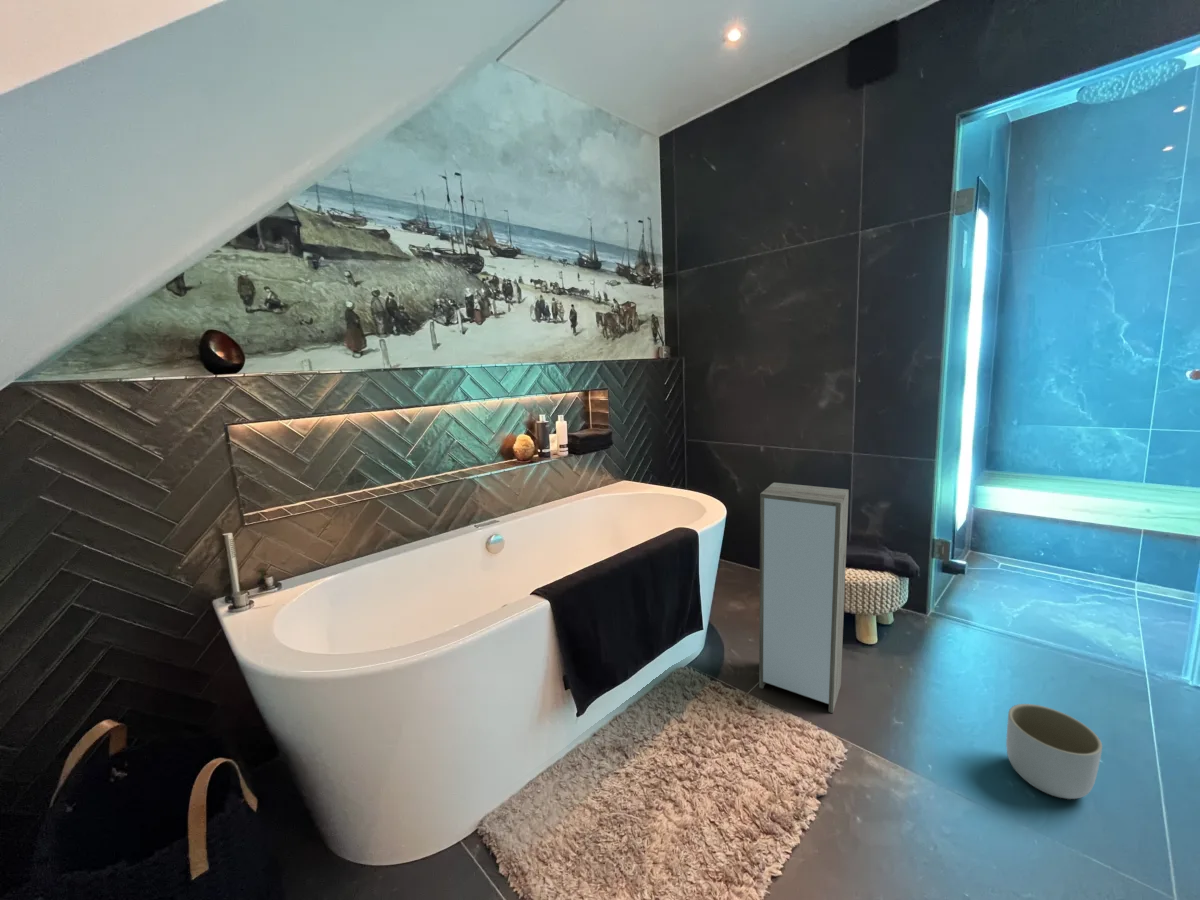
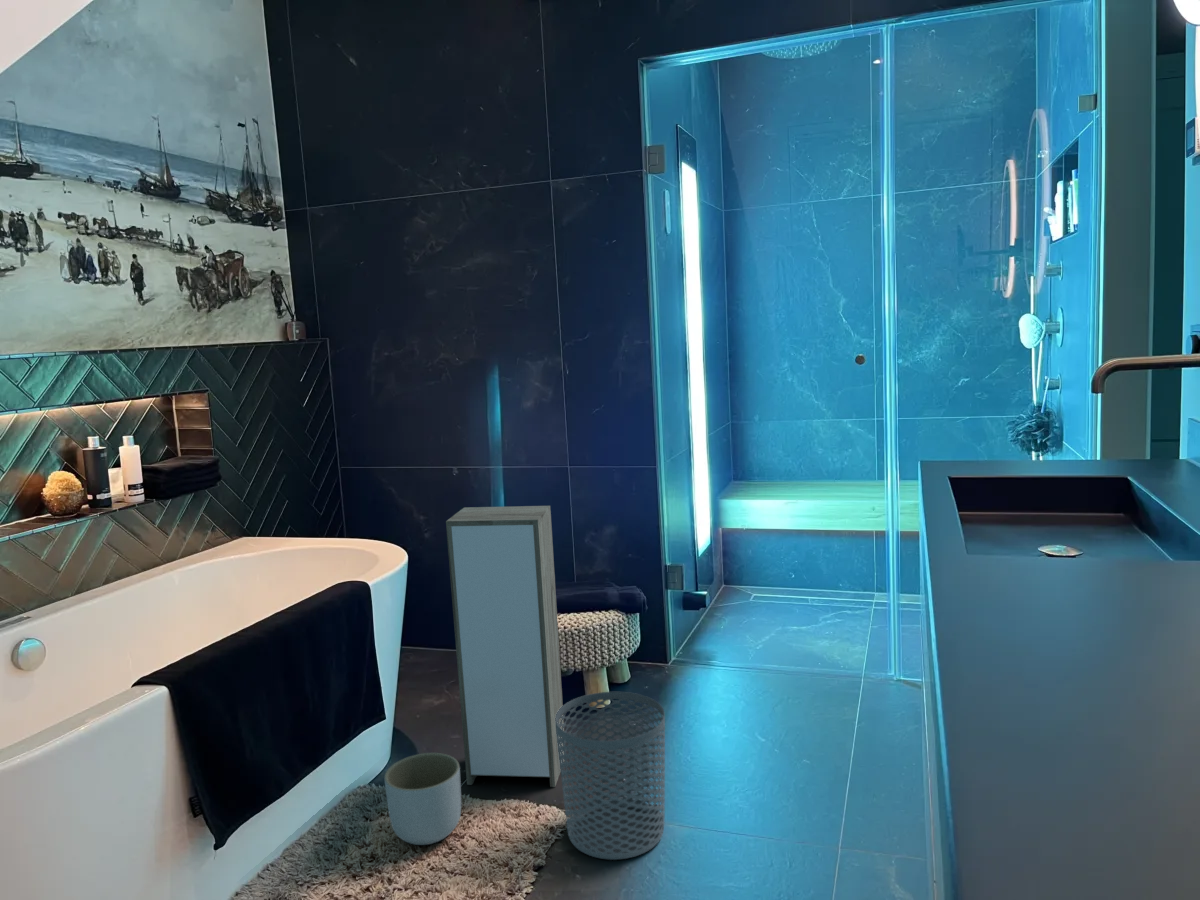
waste bin: none [847,658,965,824] -> present [555,692,665,860]
planter: present [1006,704,1102,799] -> present [385,753,461,845]

